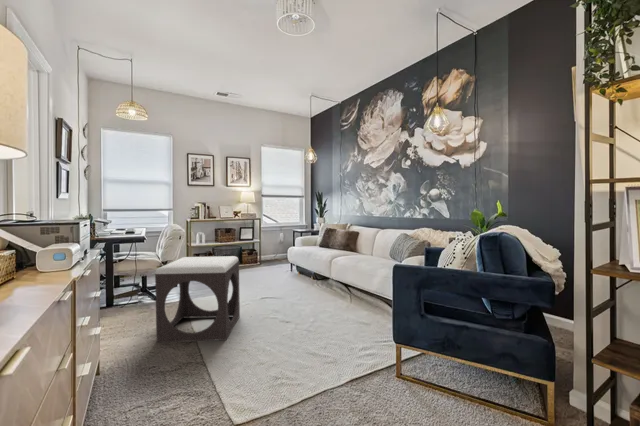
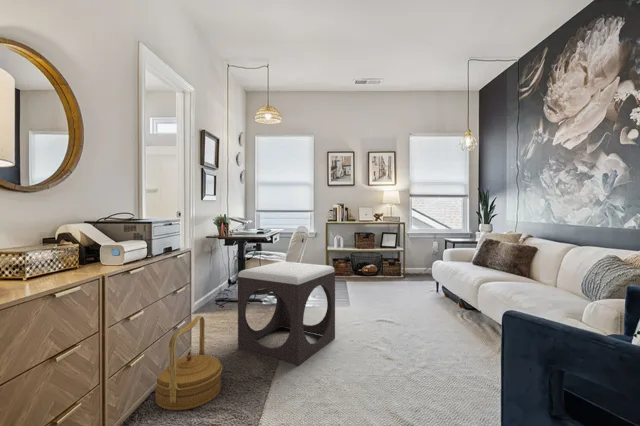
woven basket: none [105,312,175,401] -> present [155,316,222,410]

